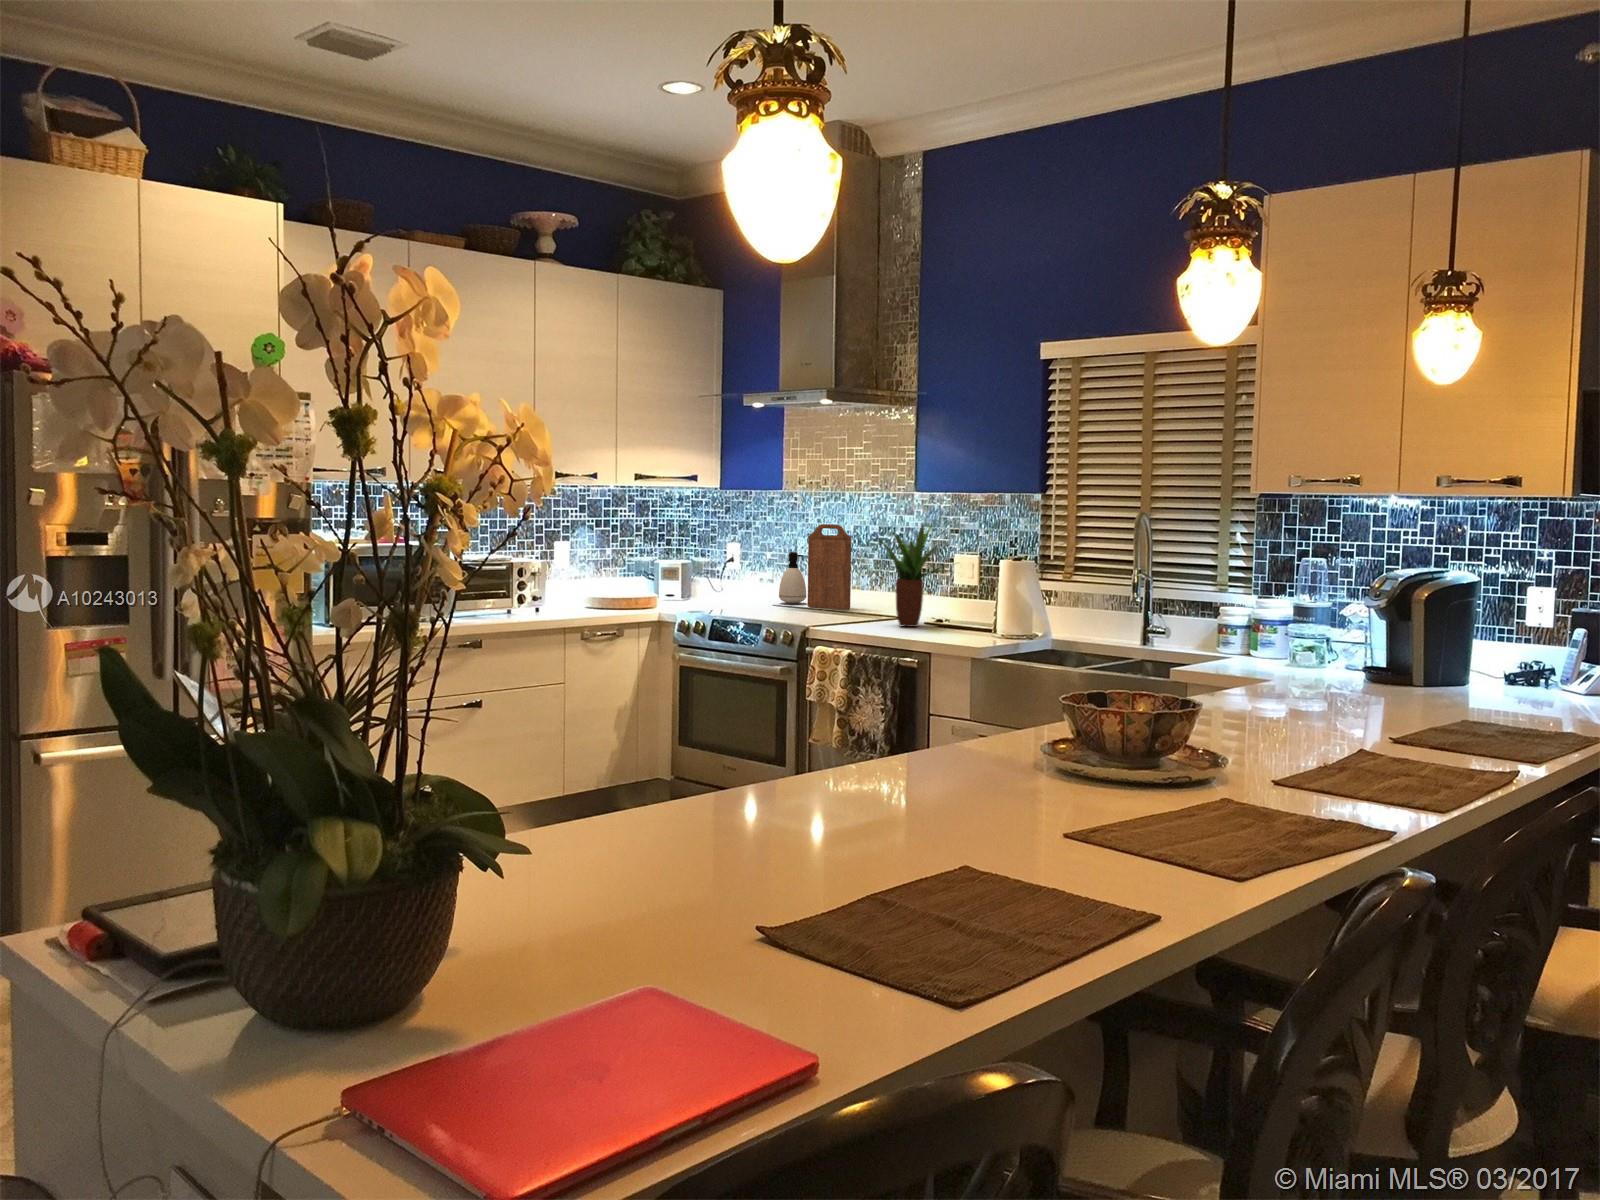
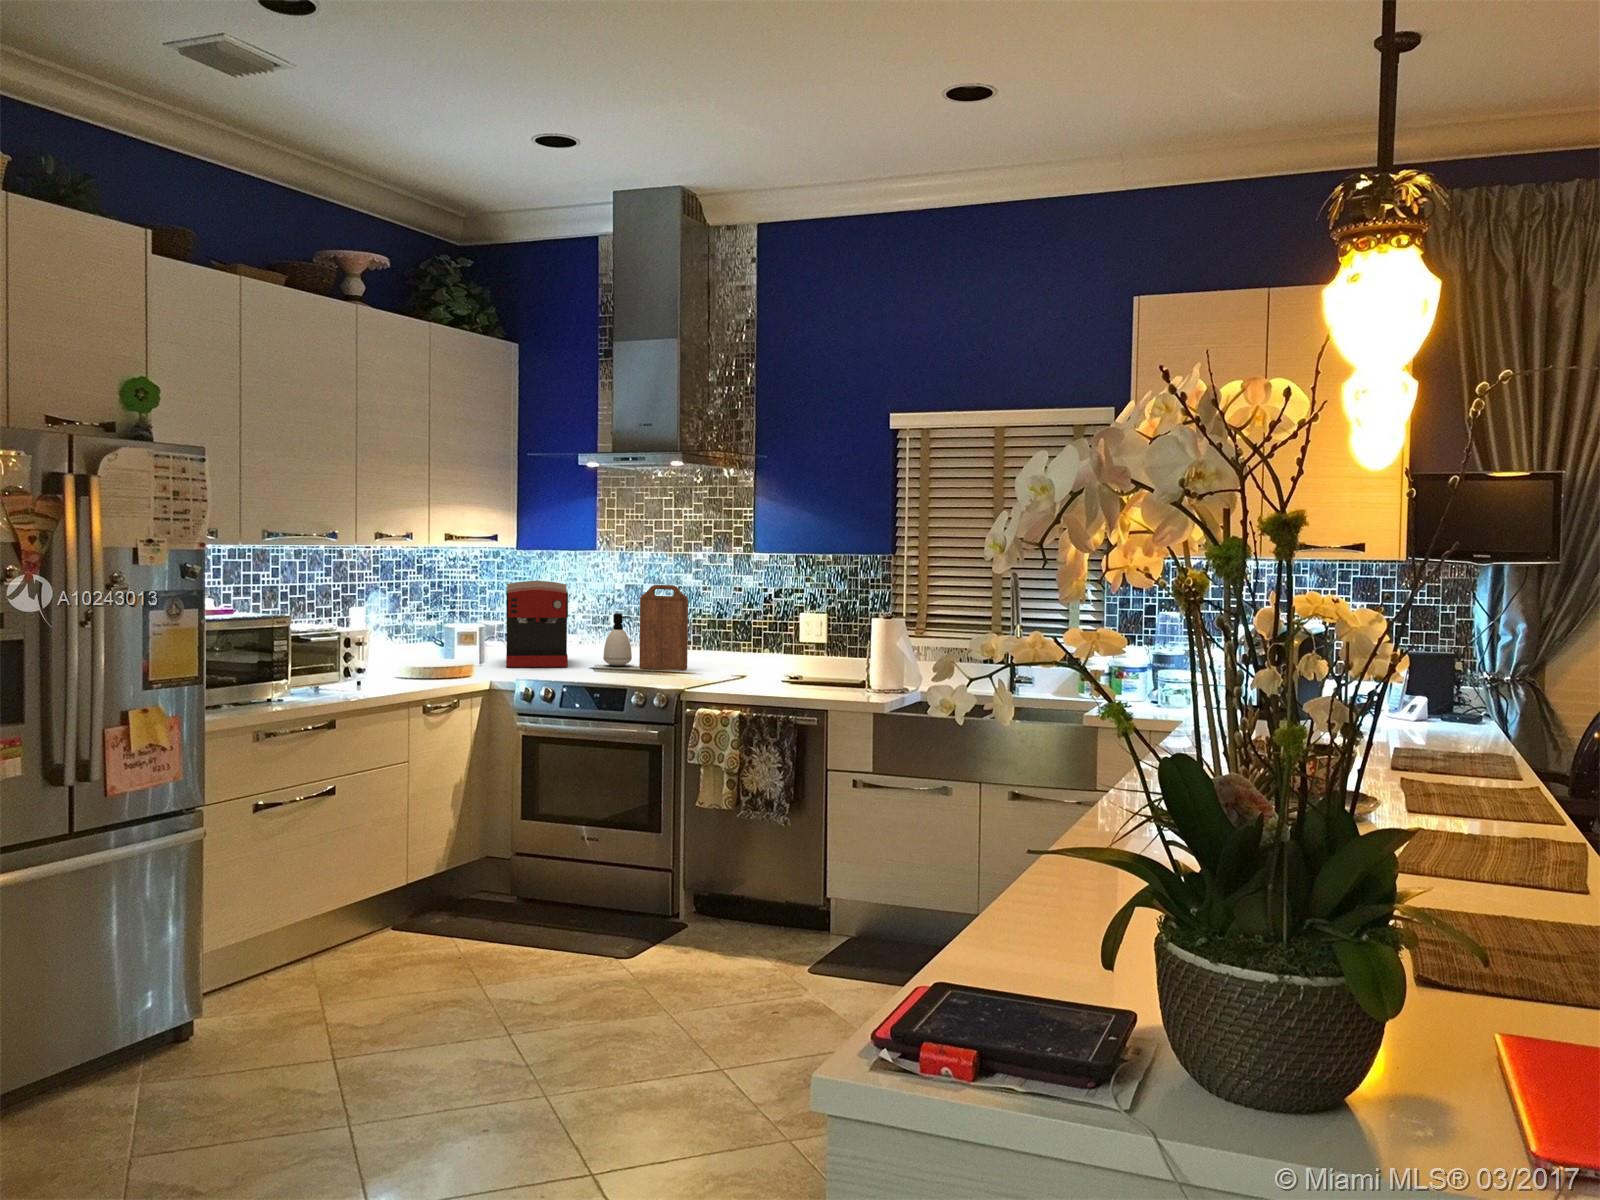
coffee maker: none [686,519,756,603] -> present [506,580,568,667]
potted plant: present [876,523,951,627] -> none [737,580,823,685]

